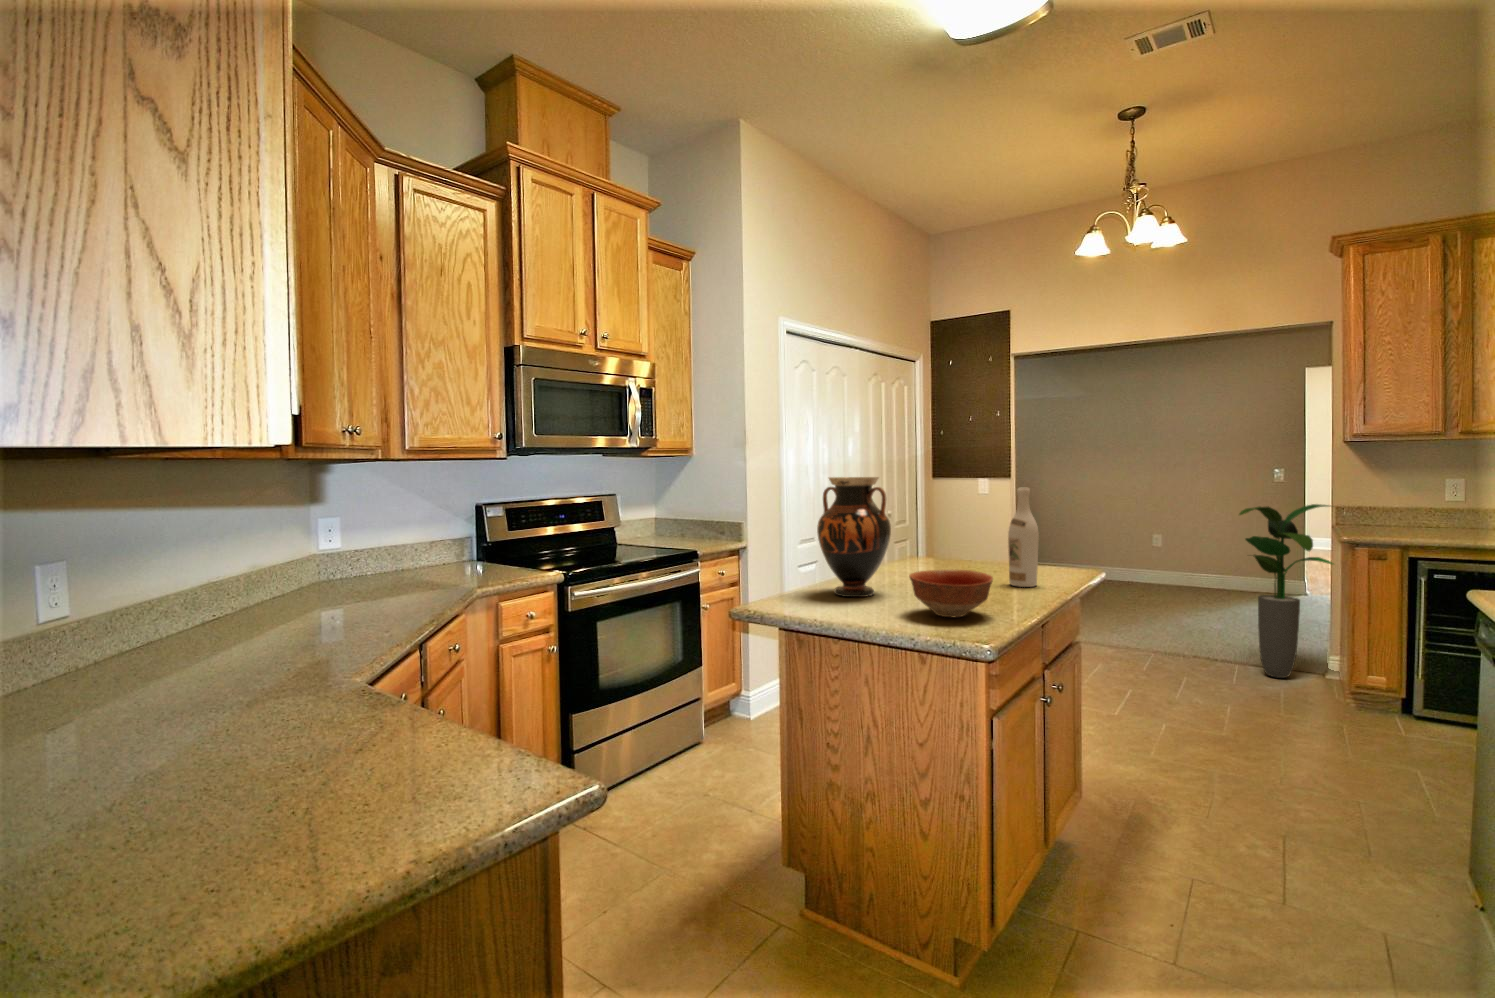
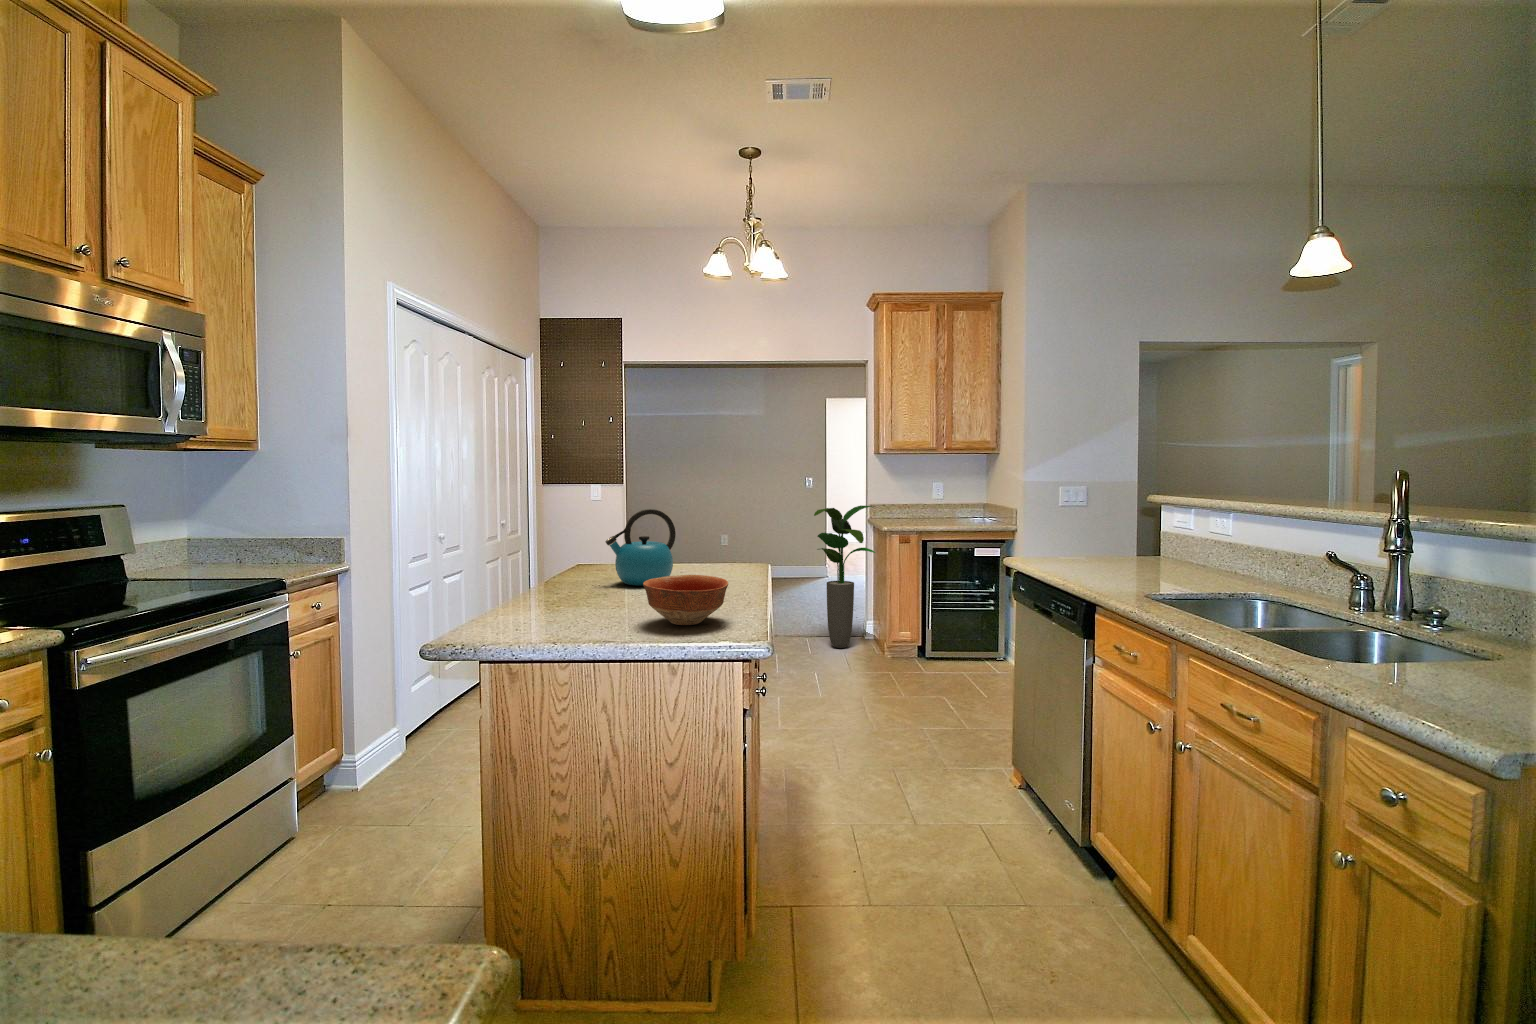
vase: present [817,477,891,597] -> none [513,479,600,616]
wine bottle: present [1008,488,1039,587] -> none [704,491,732,588]
kettle: none [918,505,988,578] -> present [605,509,676,585]

